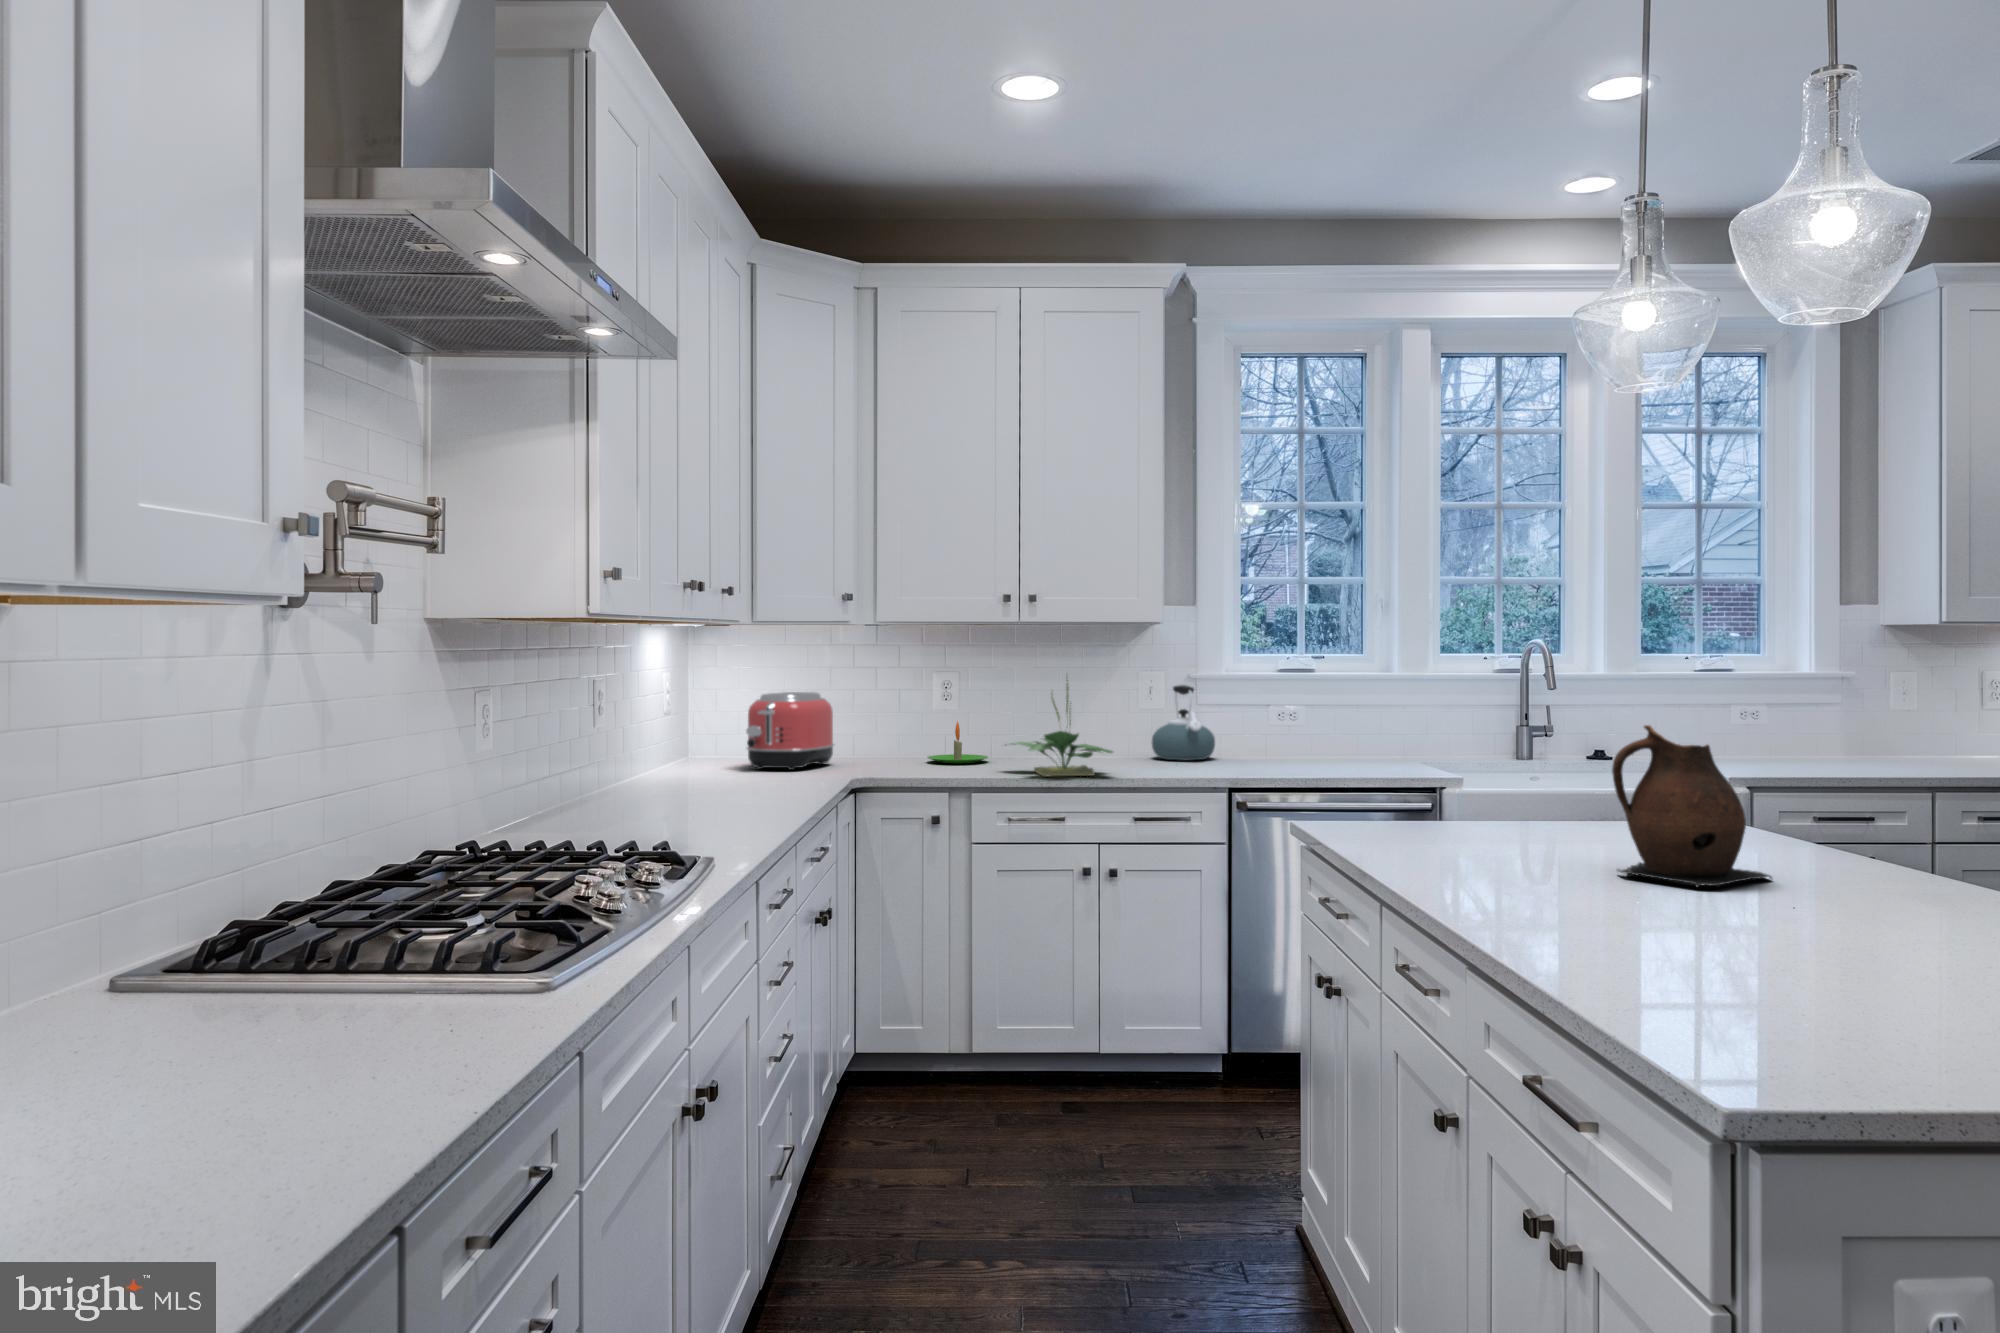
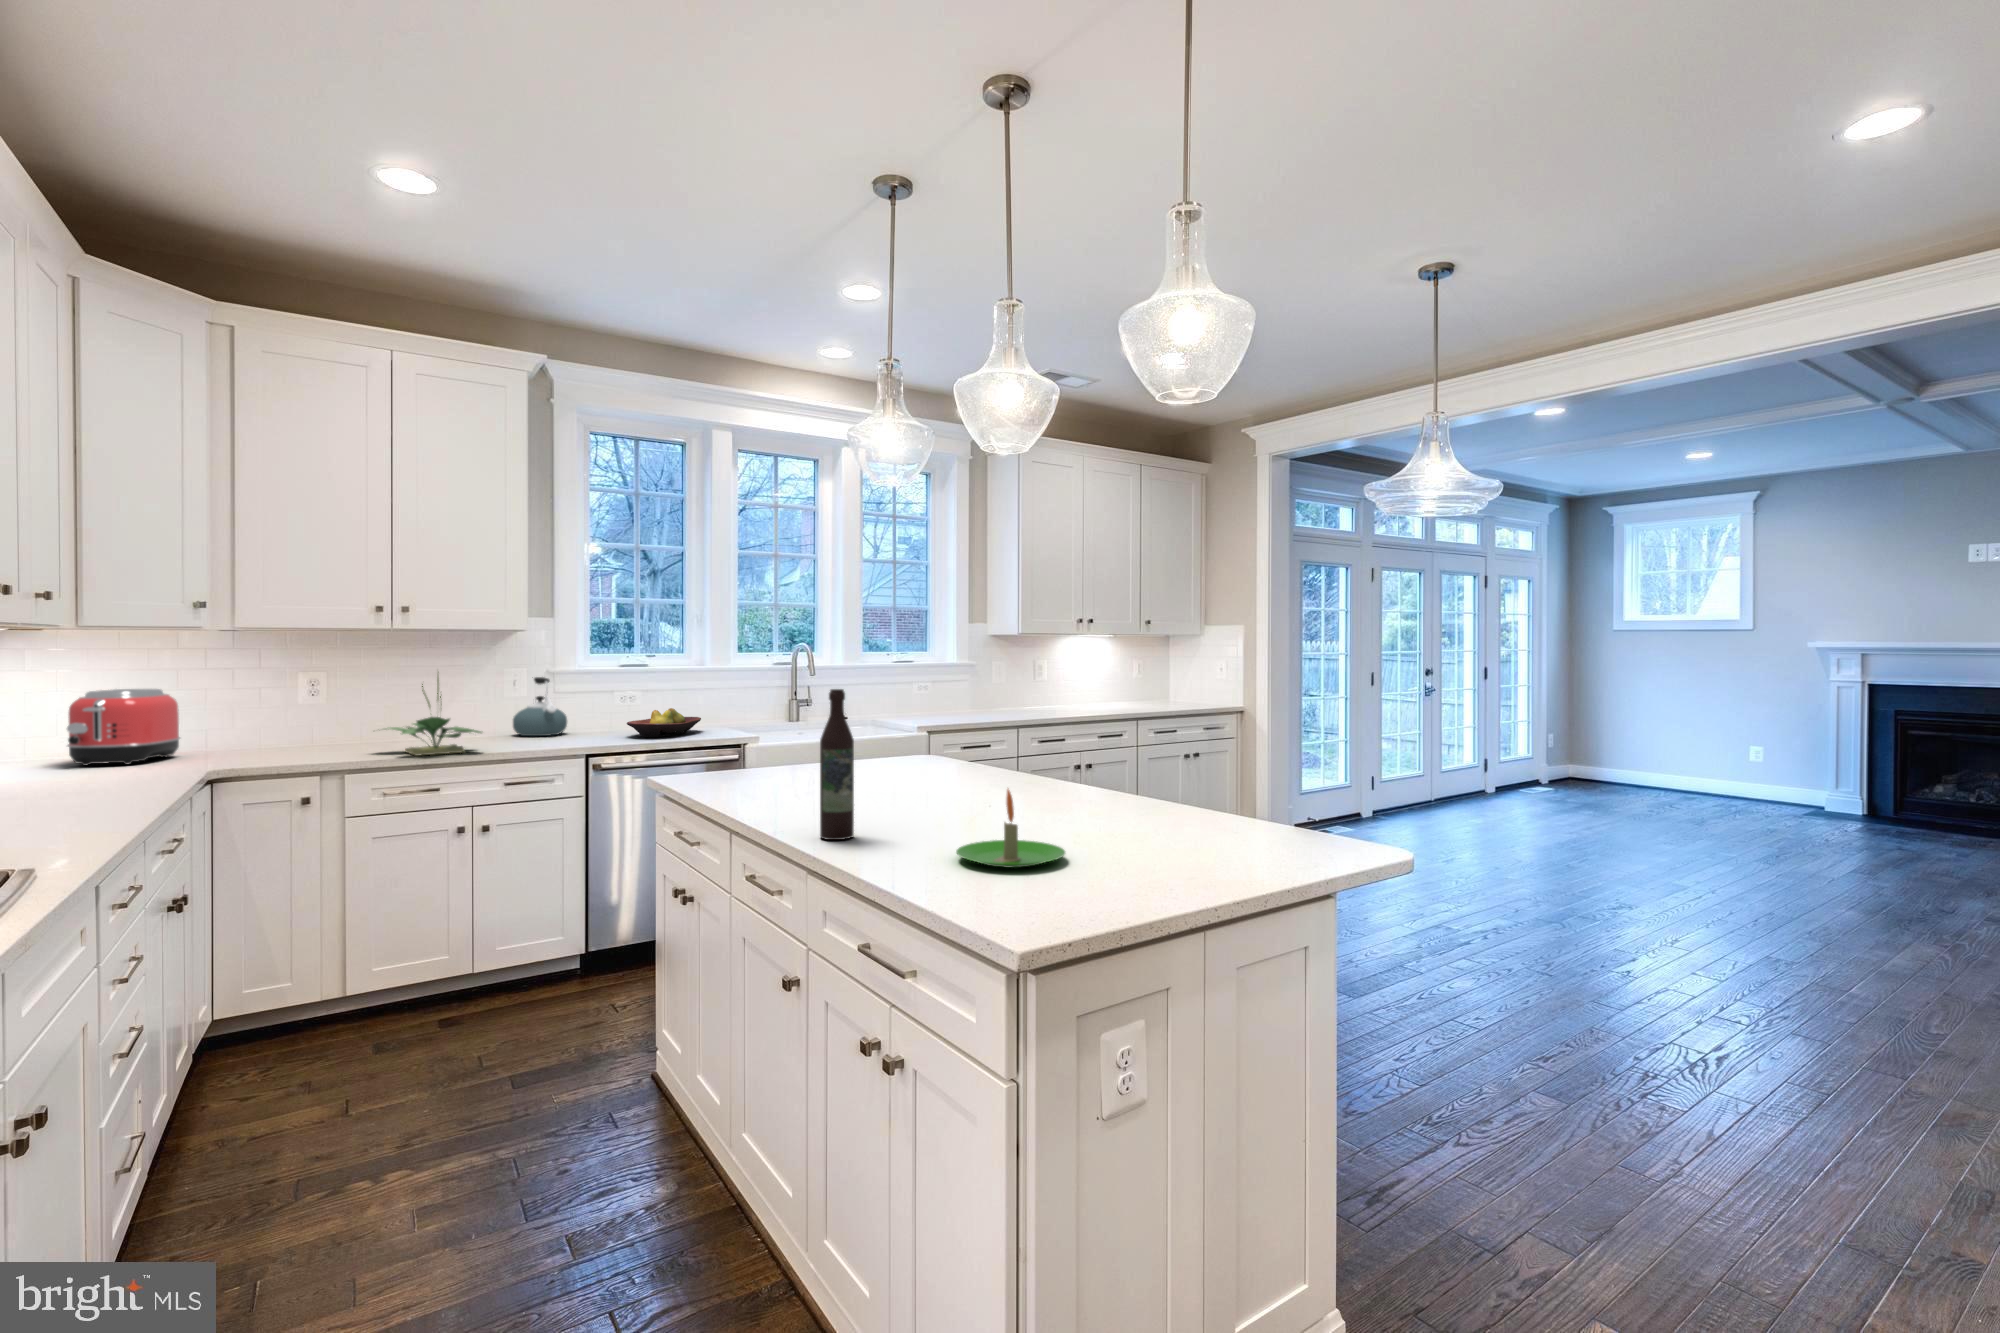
wine bottle: none [1489,708,1540,924] -> present [820,689,854,840]
candle: present [927,722,988,763] -> present [956,790,1065,868]
ceramic pitcher: present [1612,725,1772,887] -> none [882,698,974,803]
fruit bowl: none [1285,730,1386,769] -> present [627,708,701,737]

